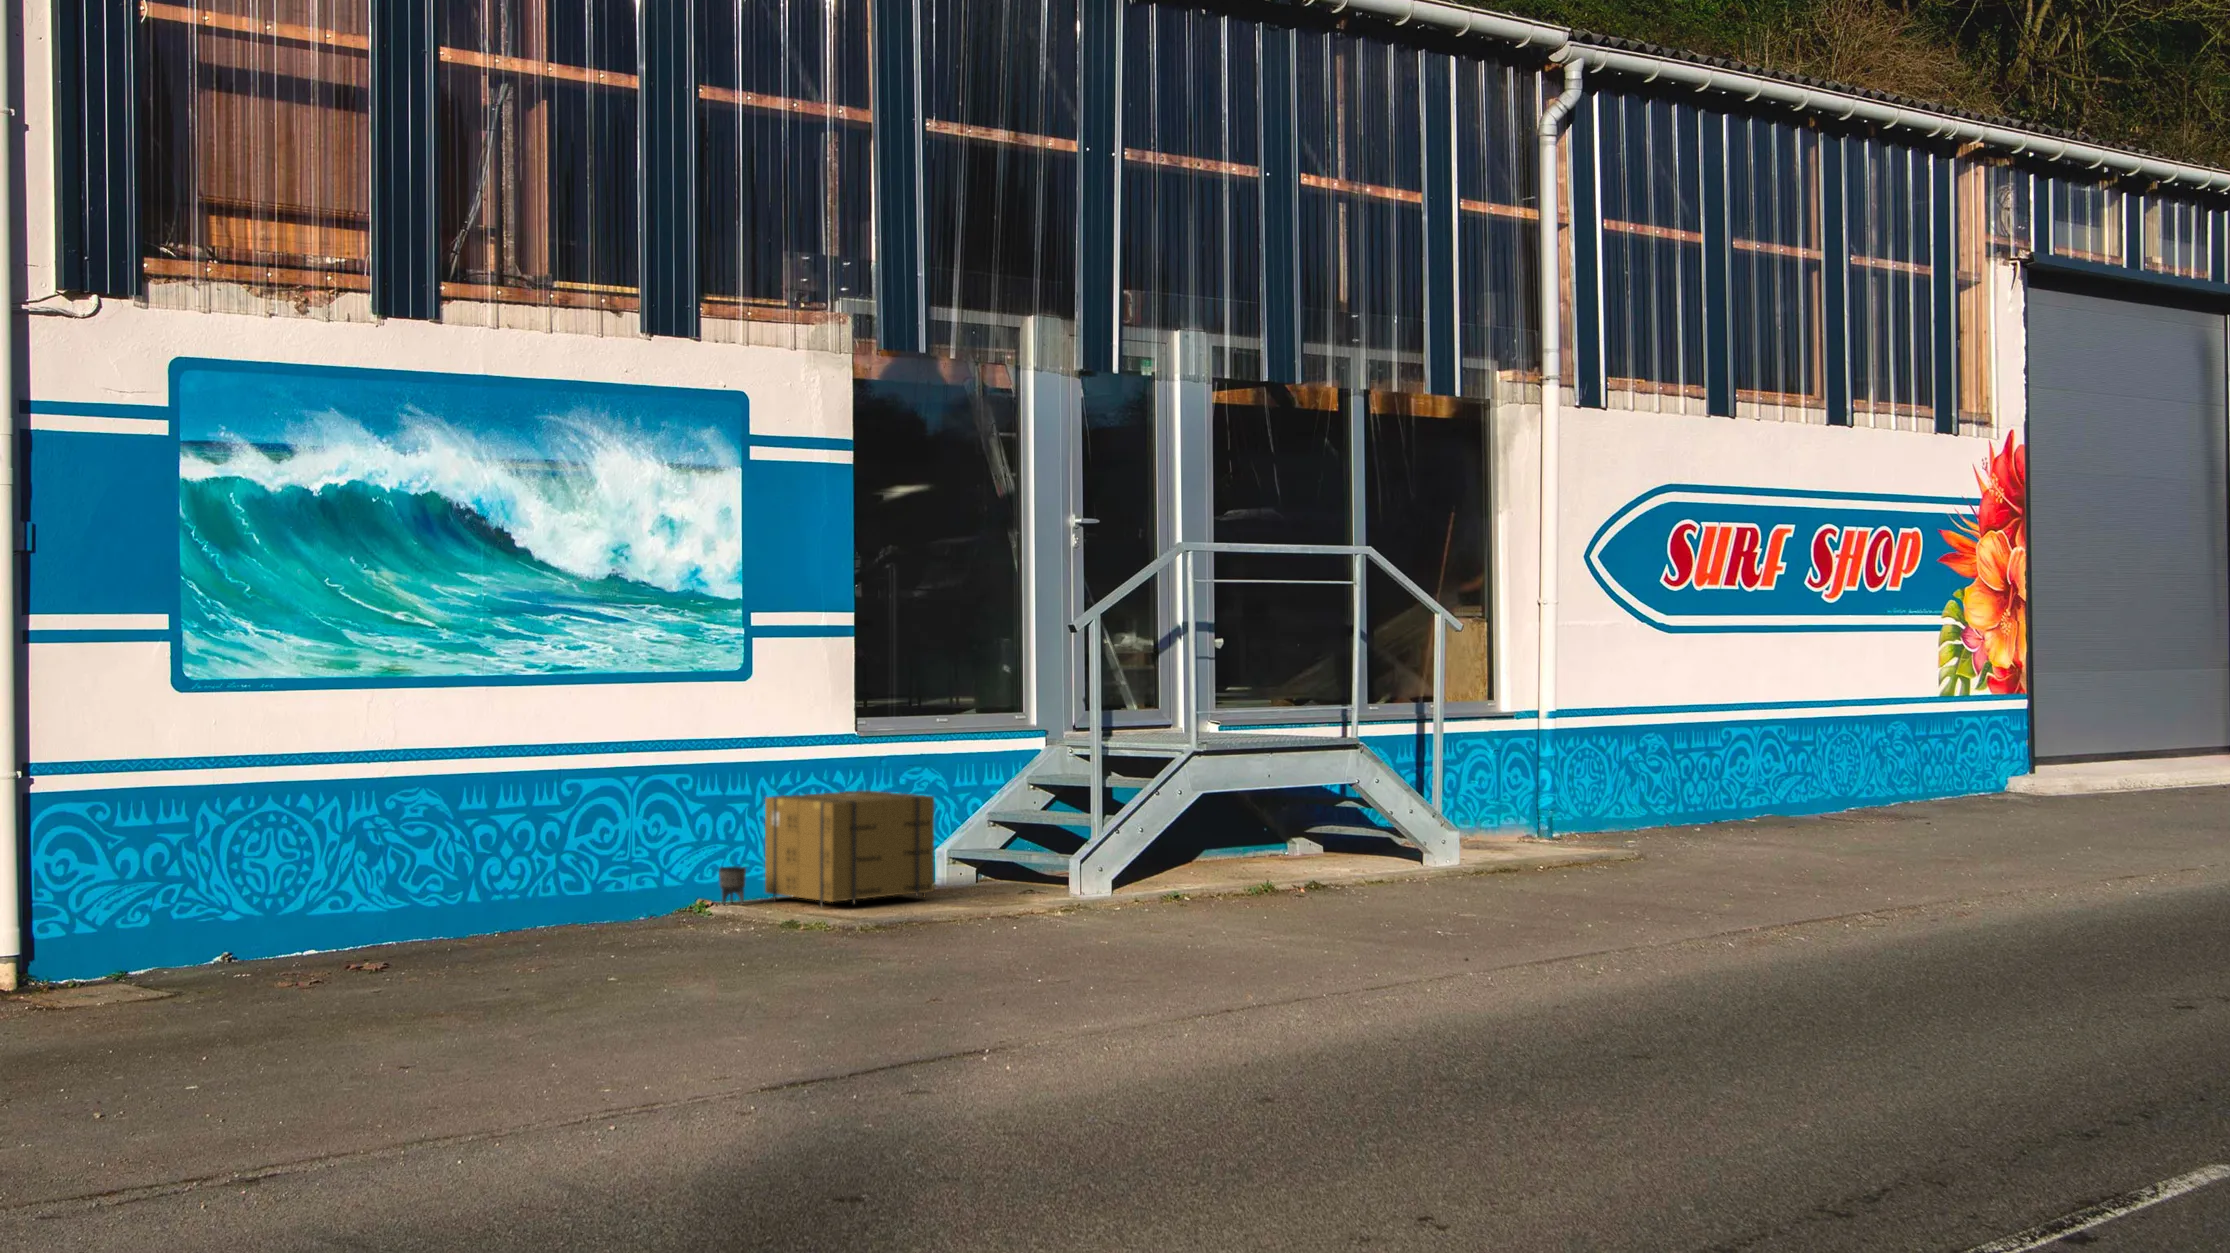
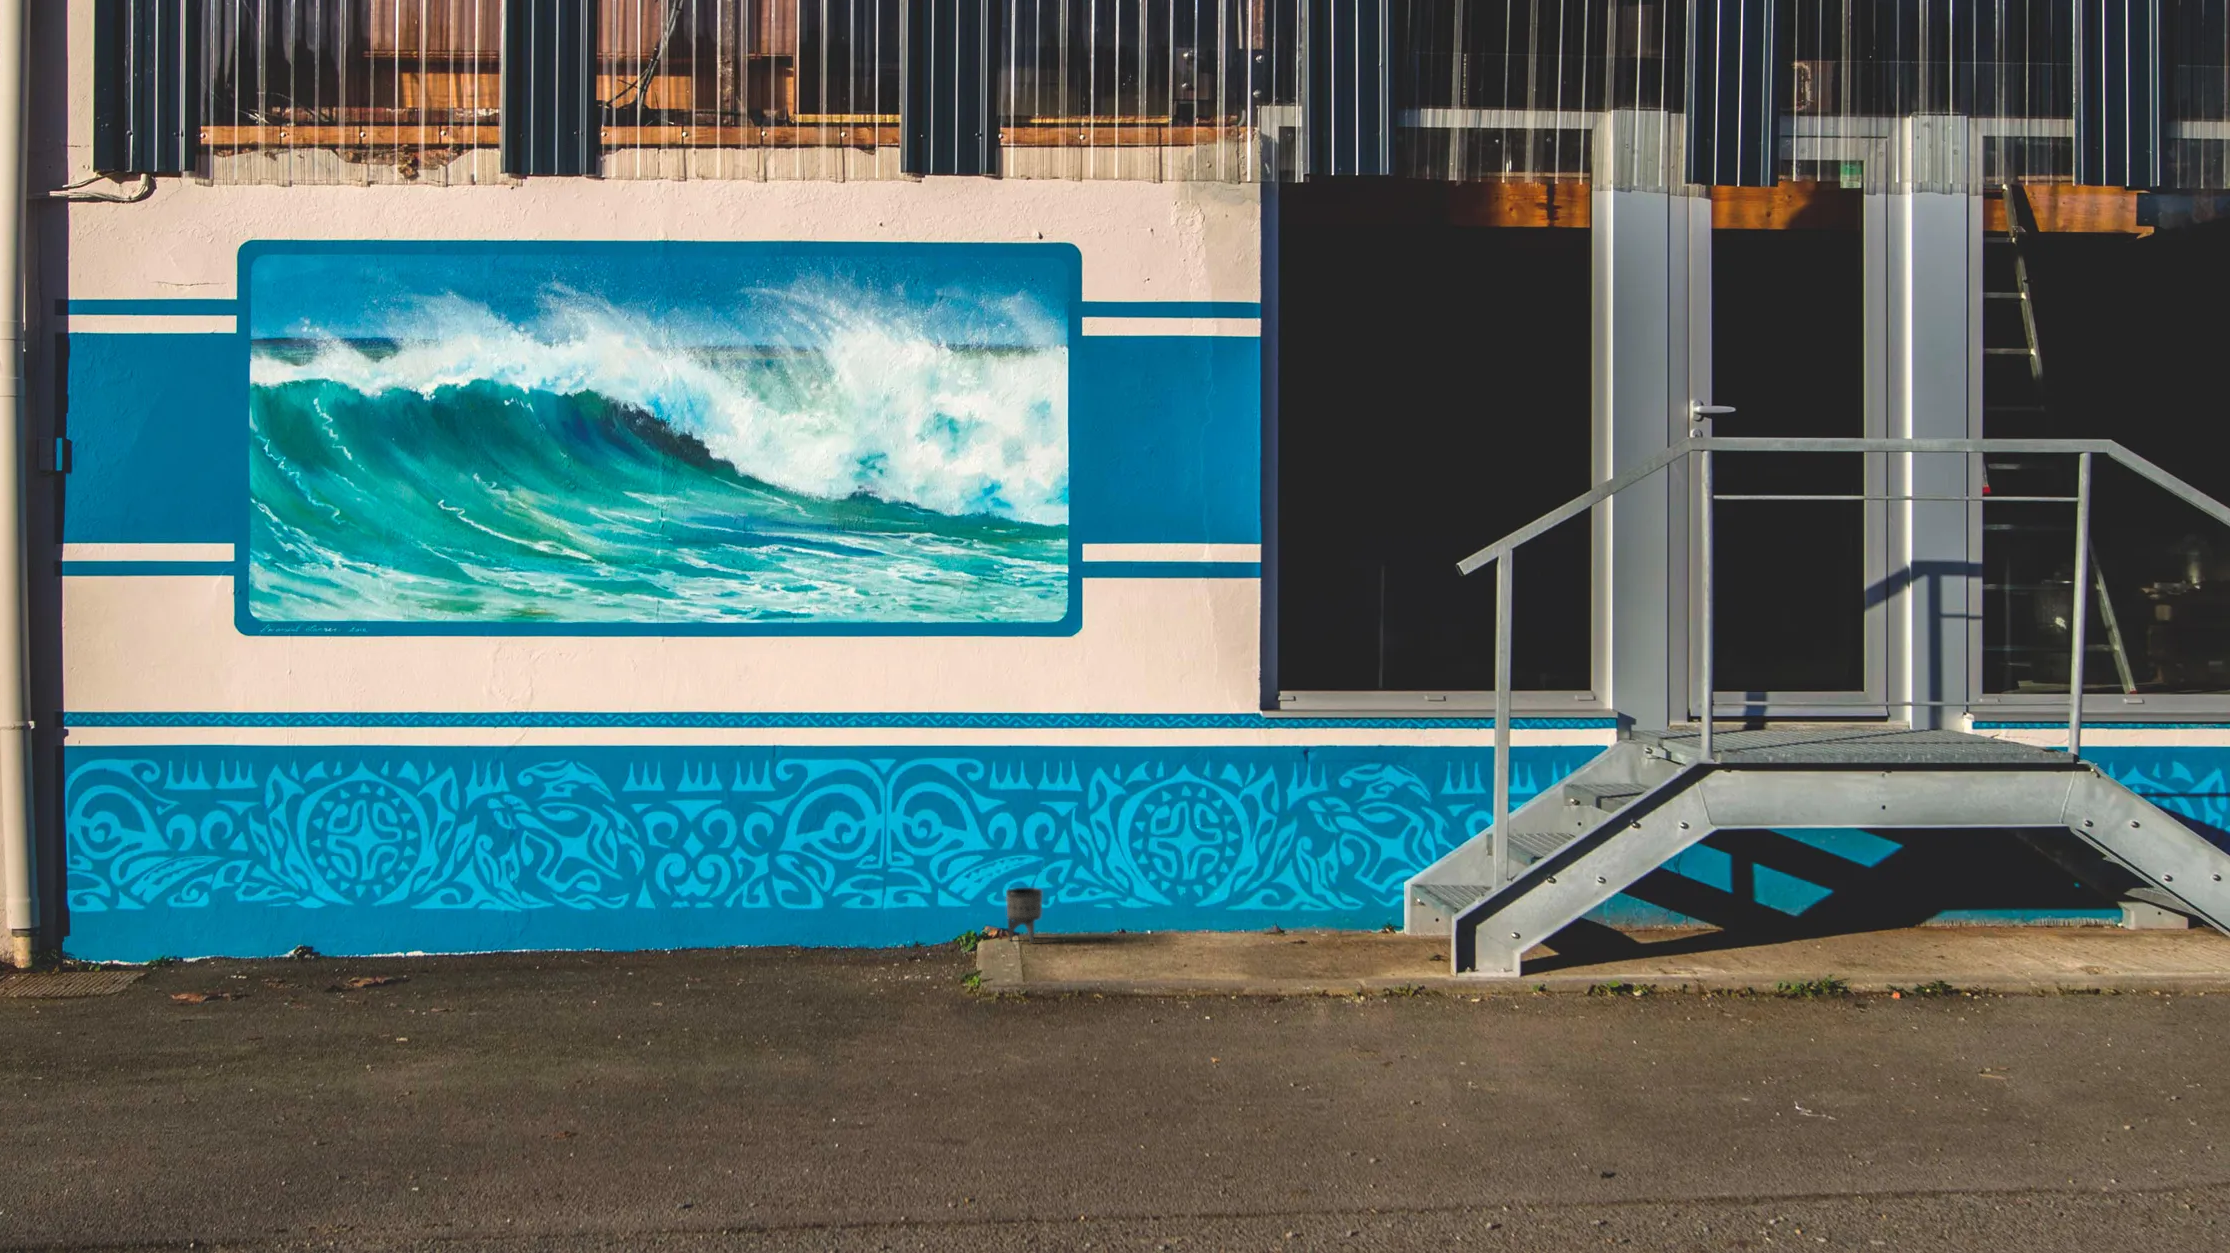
cardboard box: present [765,791,934,907] -> none [1089,793,1290,964]

